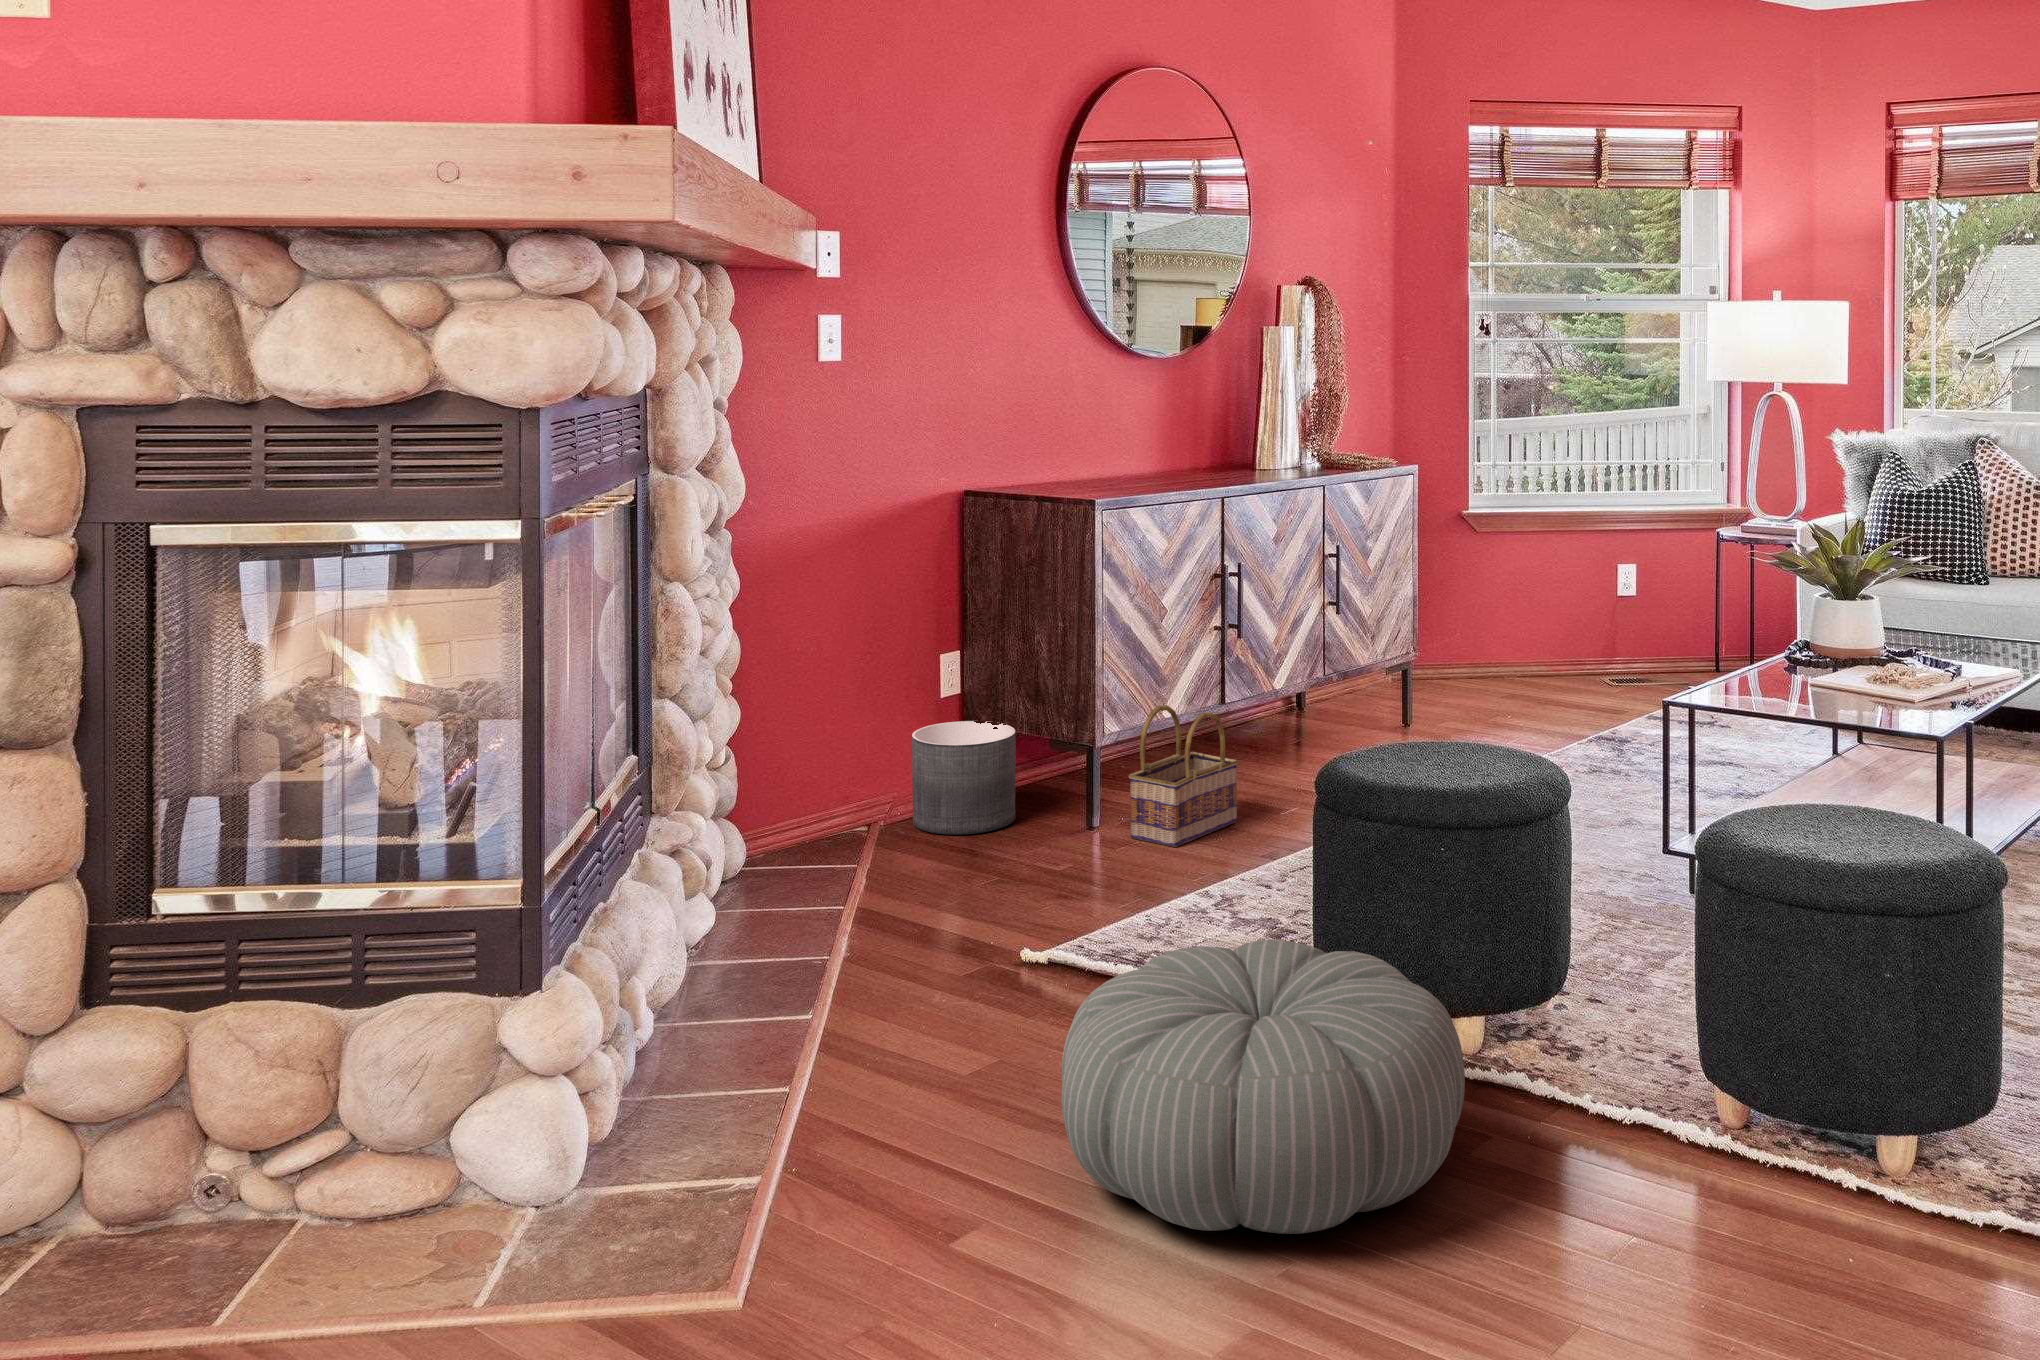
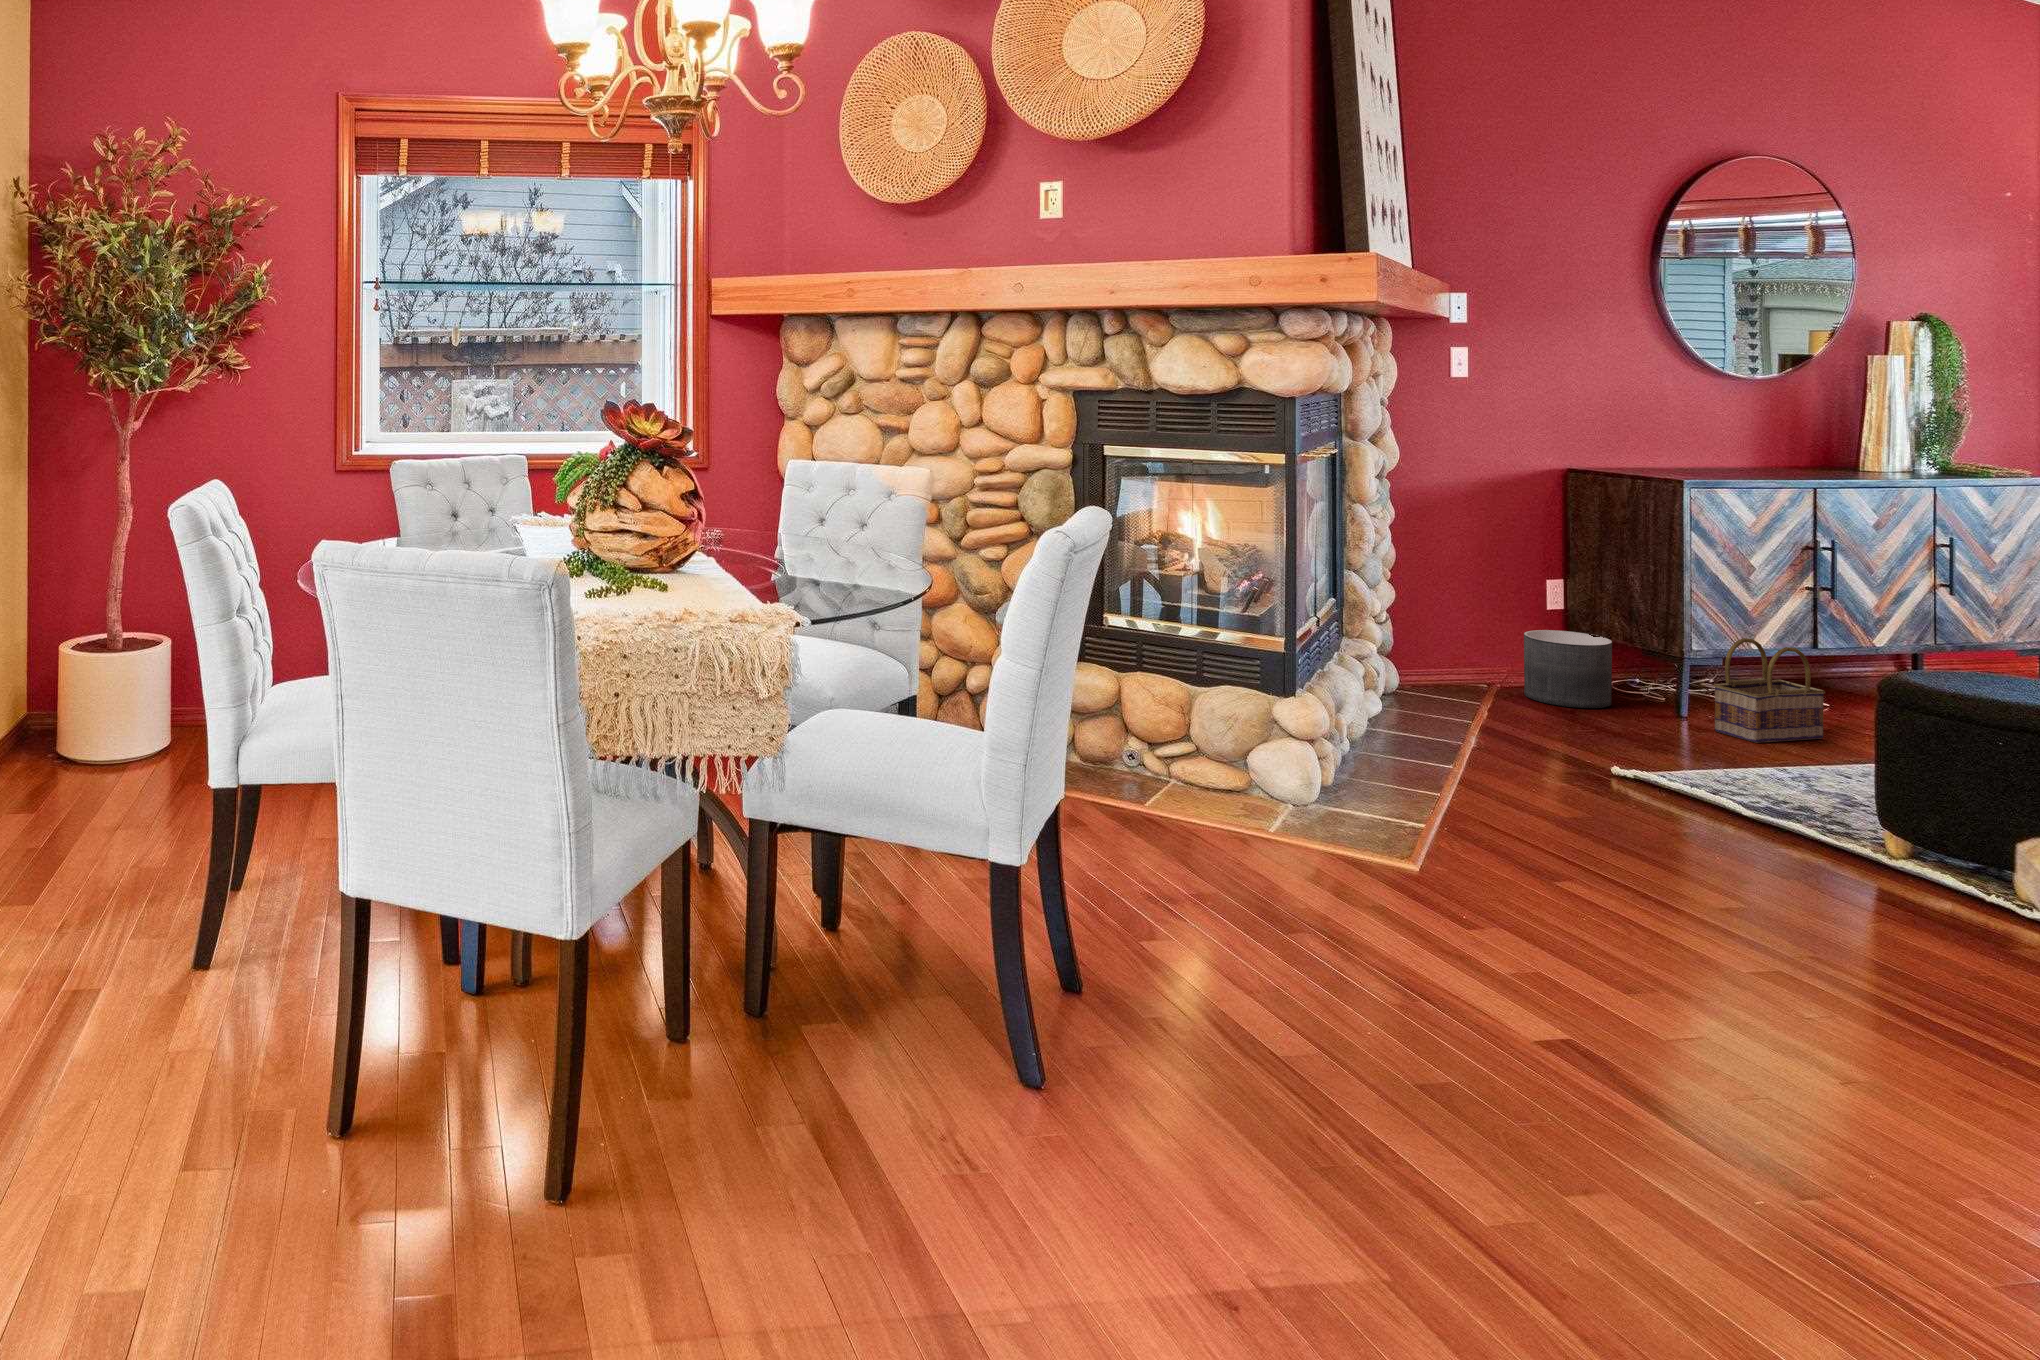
pouf: present [1061,940,1465,1234] -> none [1623,761,1972,937]

